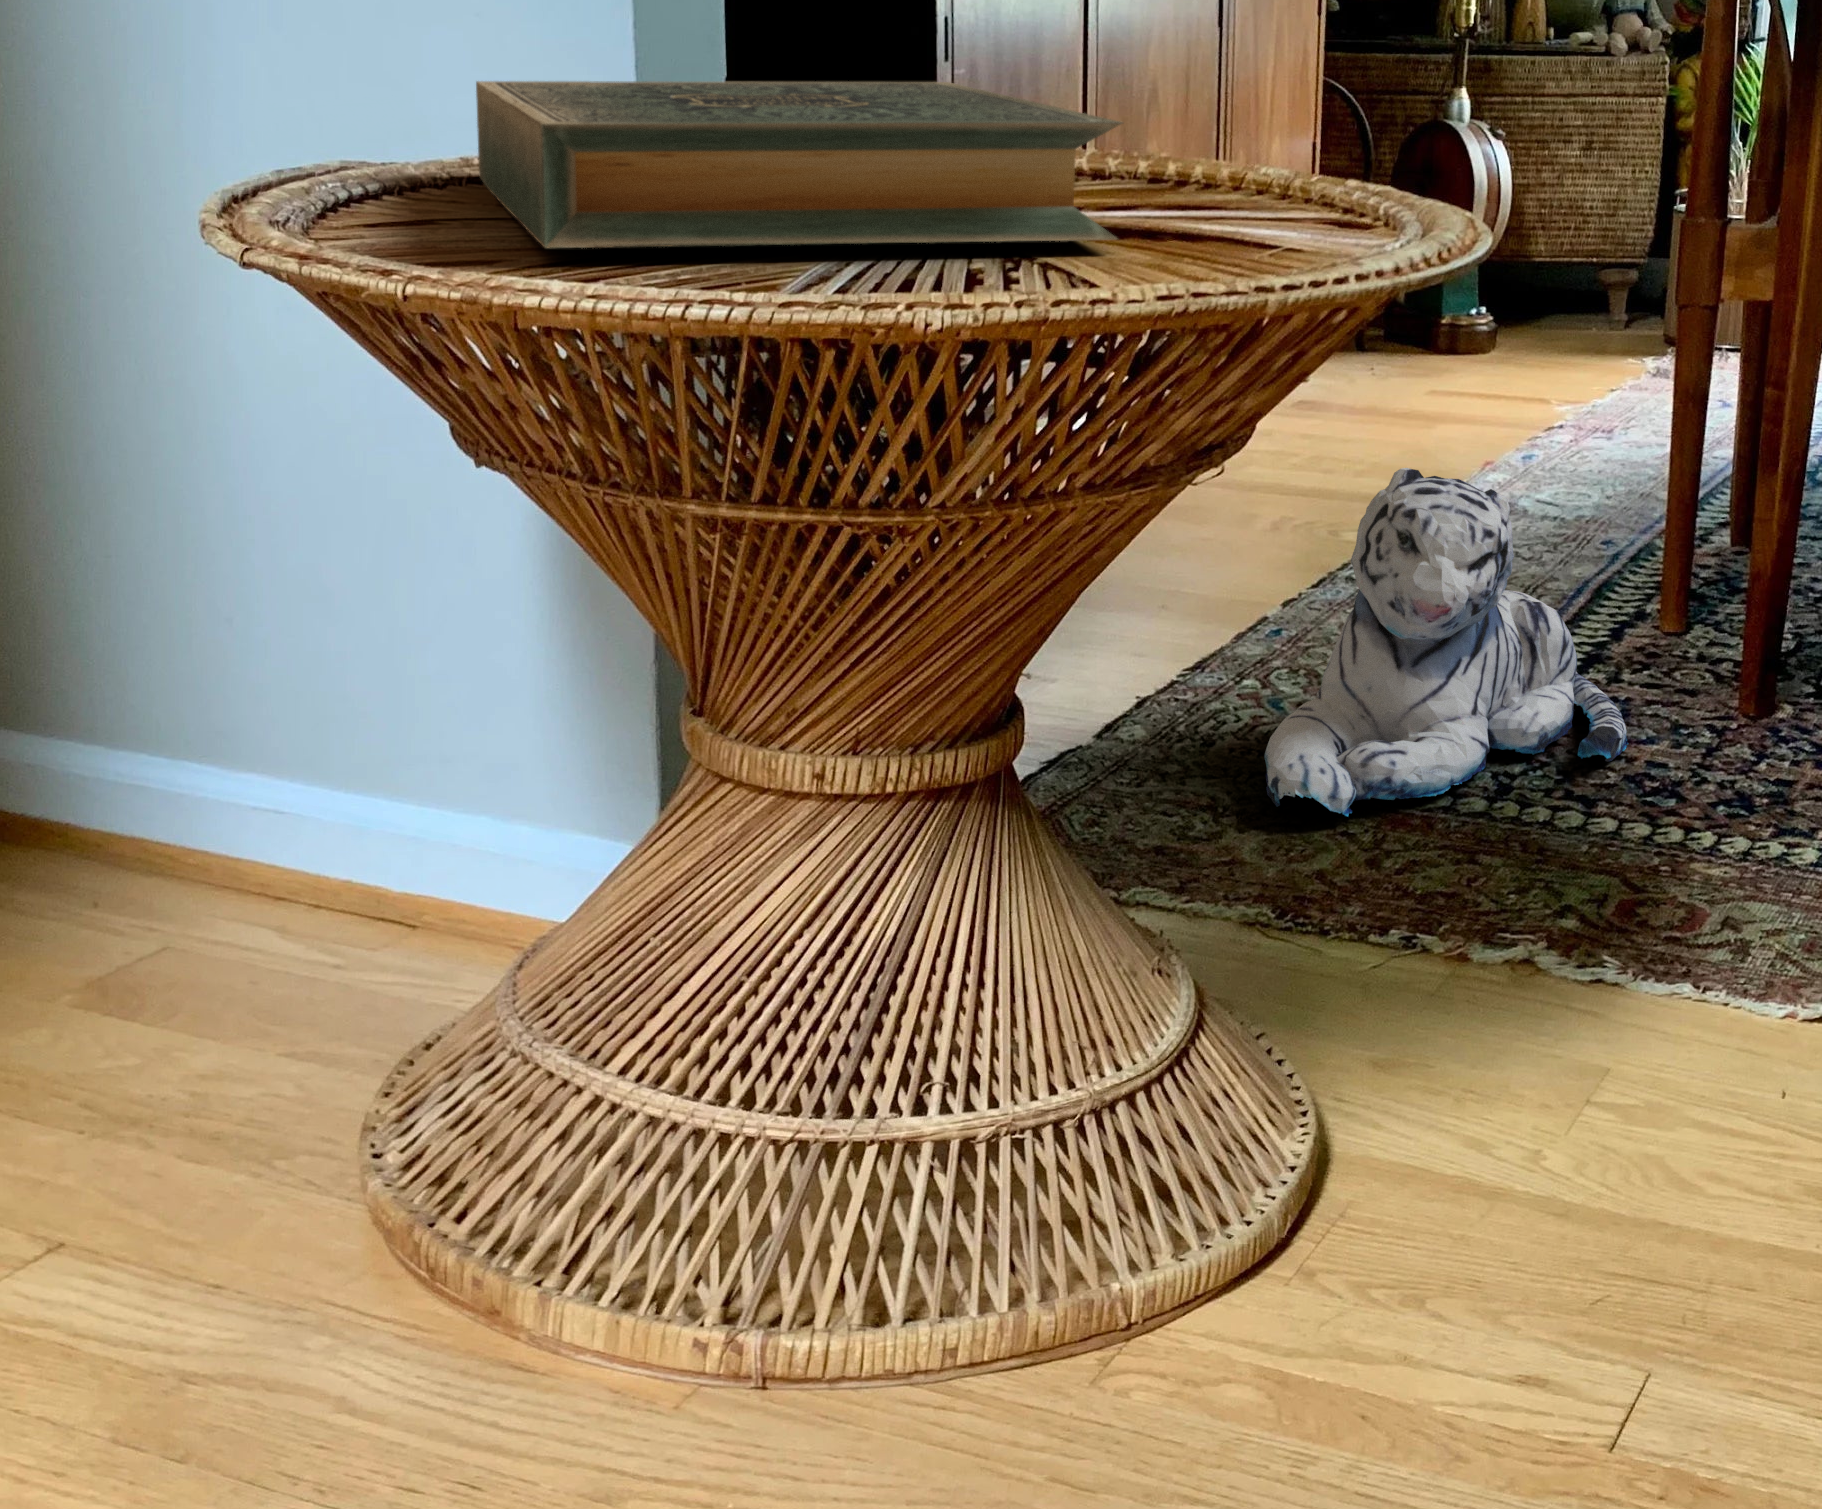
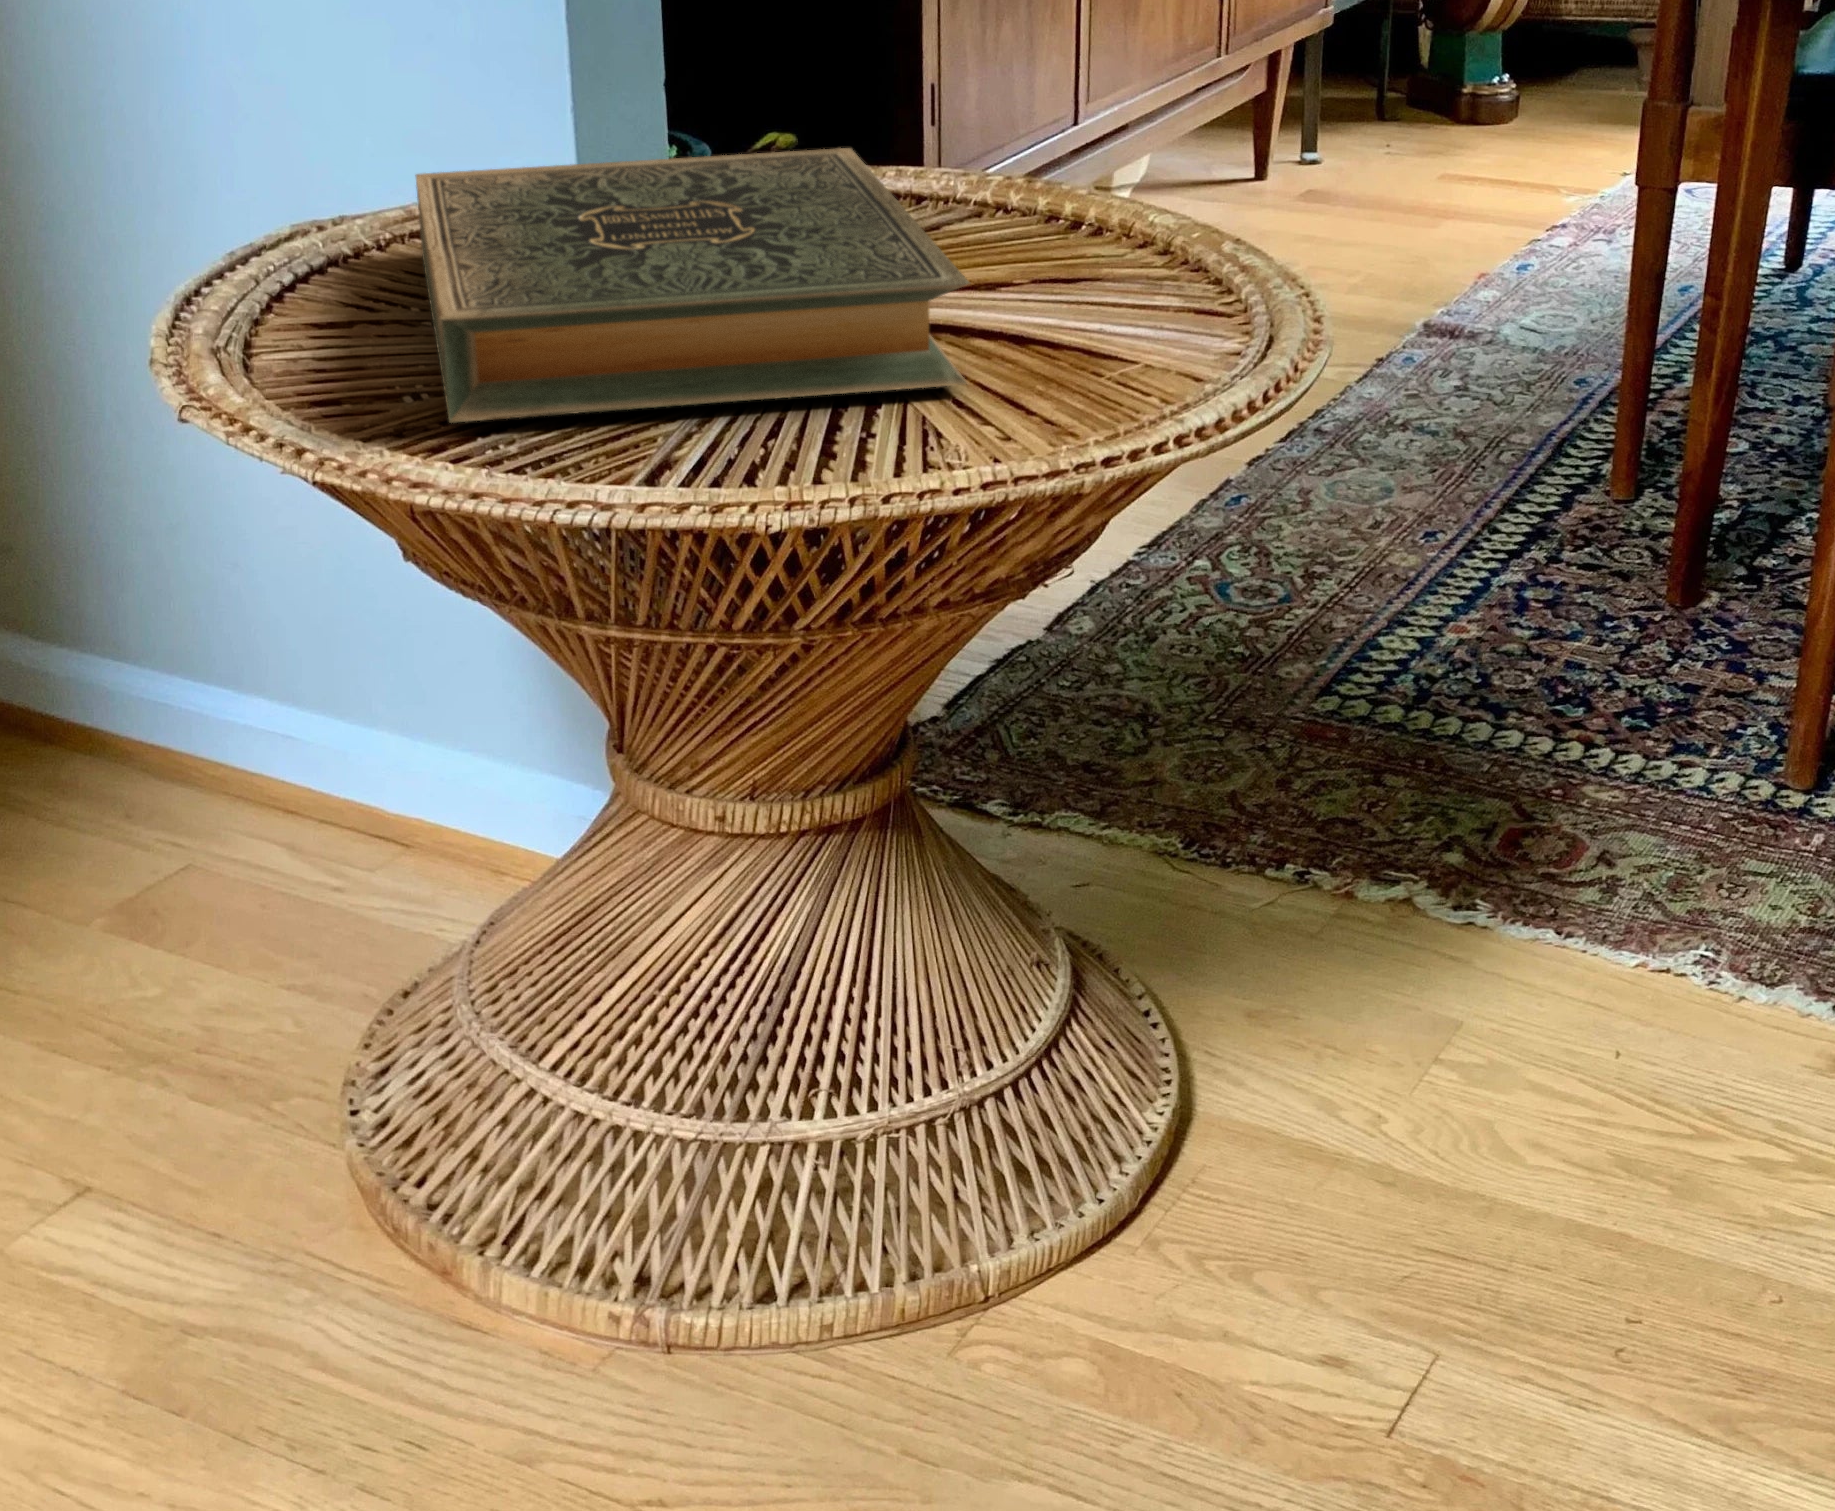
plush toy: present [1264,468,1628,817] -> none [1193,393,1552,731]

